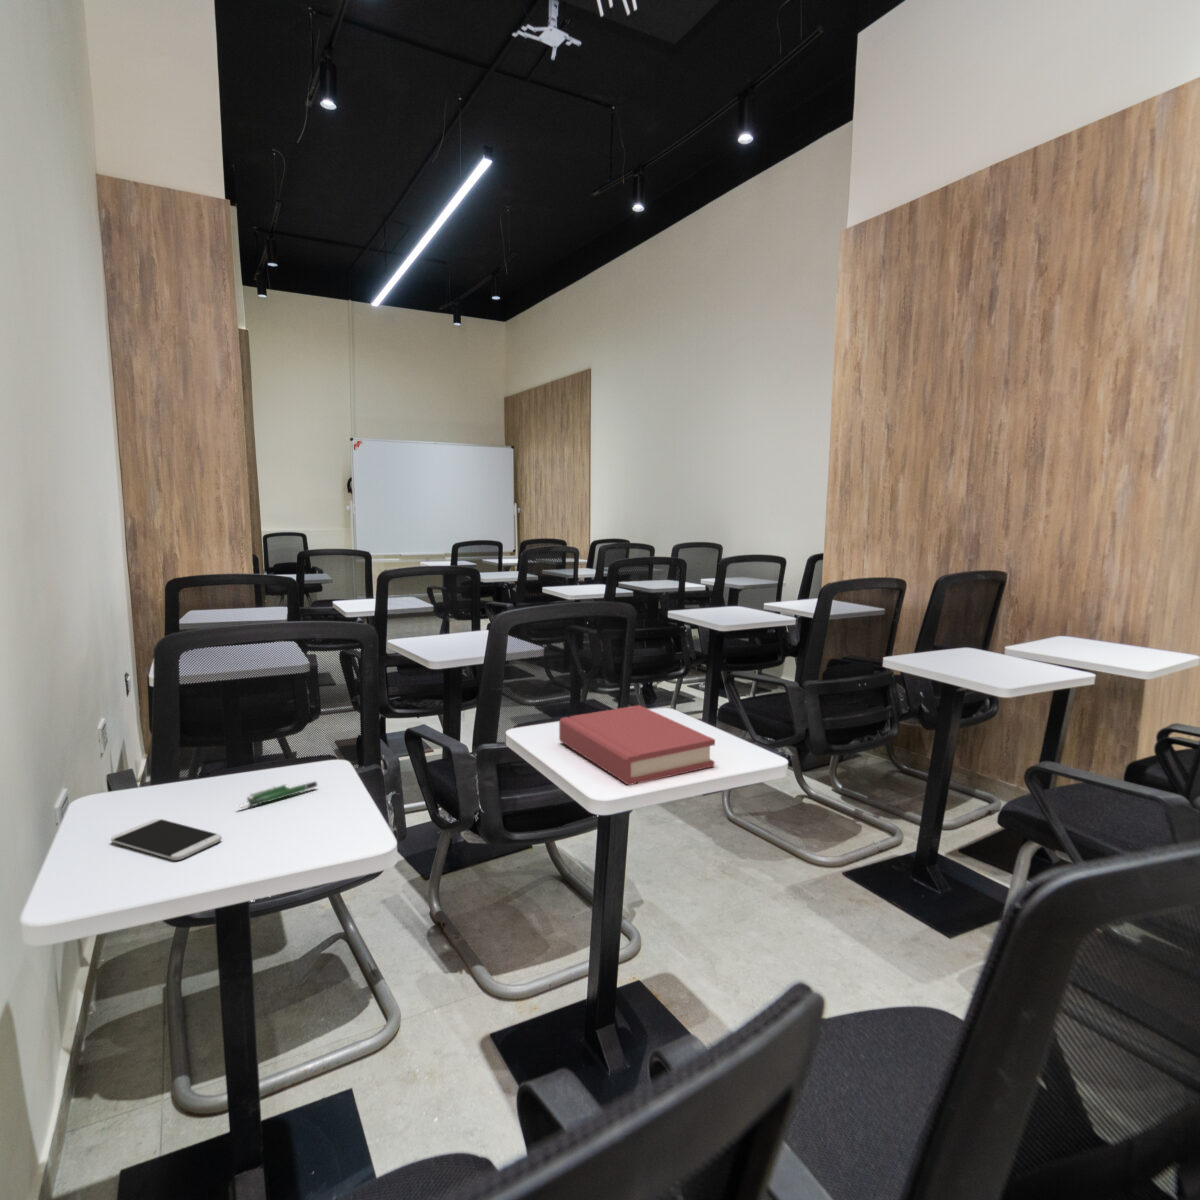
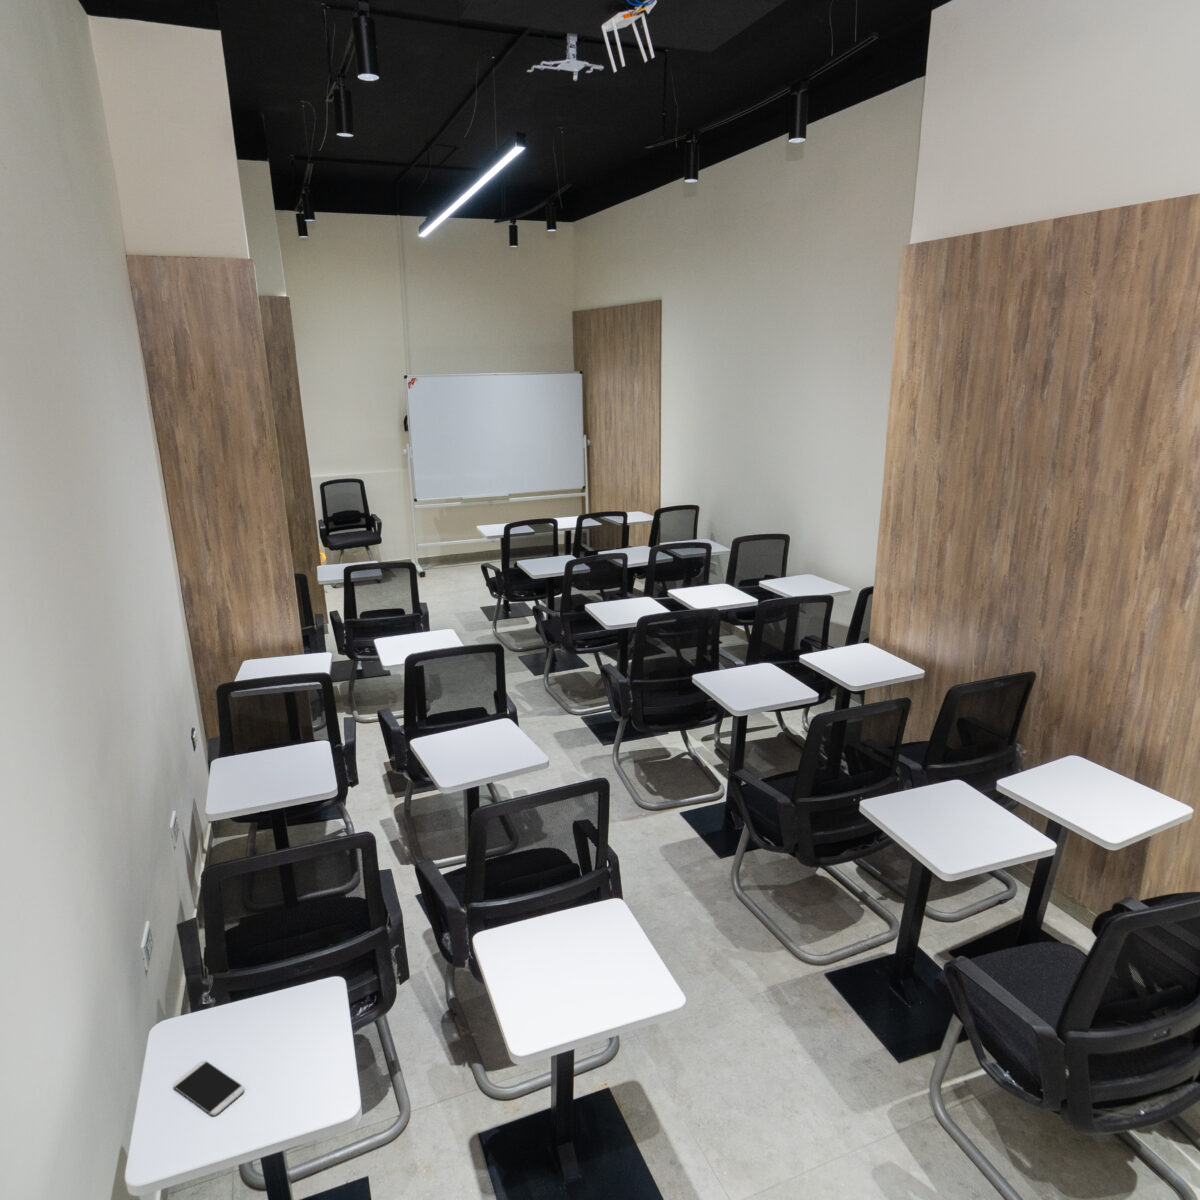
hardback book: present [559,705,715,785] -> none [515,911,629,1025]
pen: present [240,782,317,807] -> none [256,1013,317,1046]

